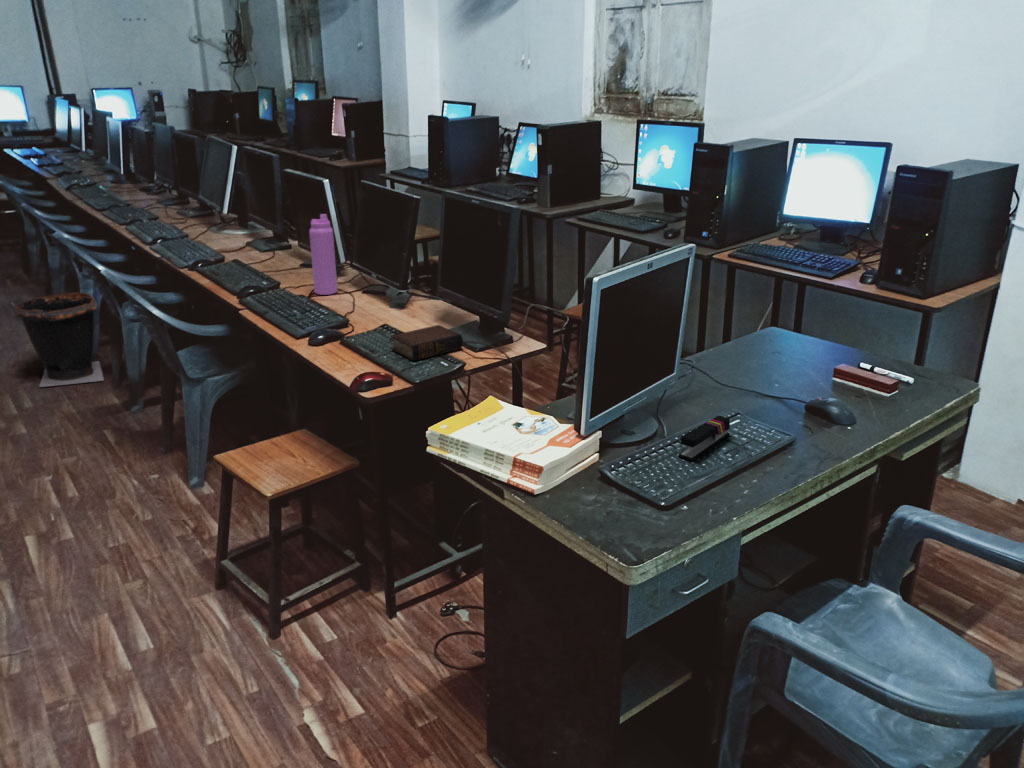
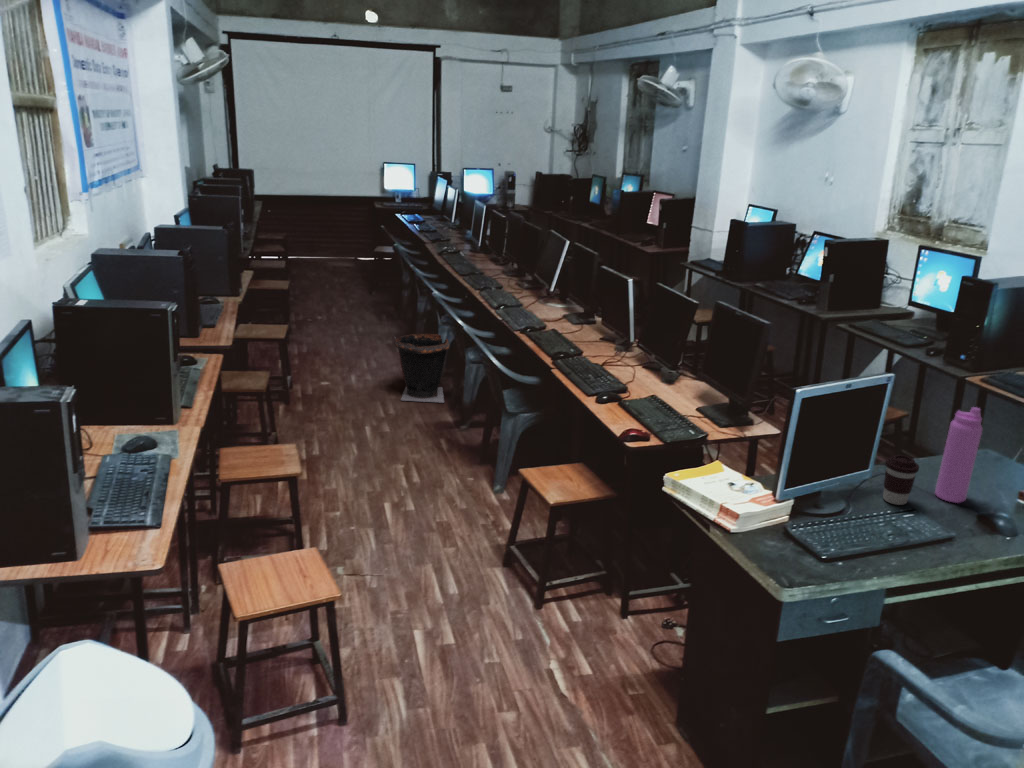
water bottle: present [309,214,338,295] -> present [935,407,983,503]
book: present [391,325,463,361] -> none [657,403,713,427]
coffee cup: none [694,347,734,410] -> present [883,455,919,505]
stapler: present [679,416,730,461] -> none [851,508,902,536]

